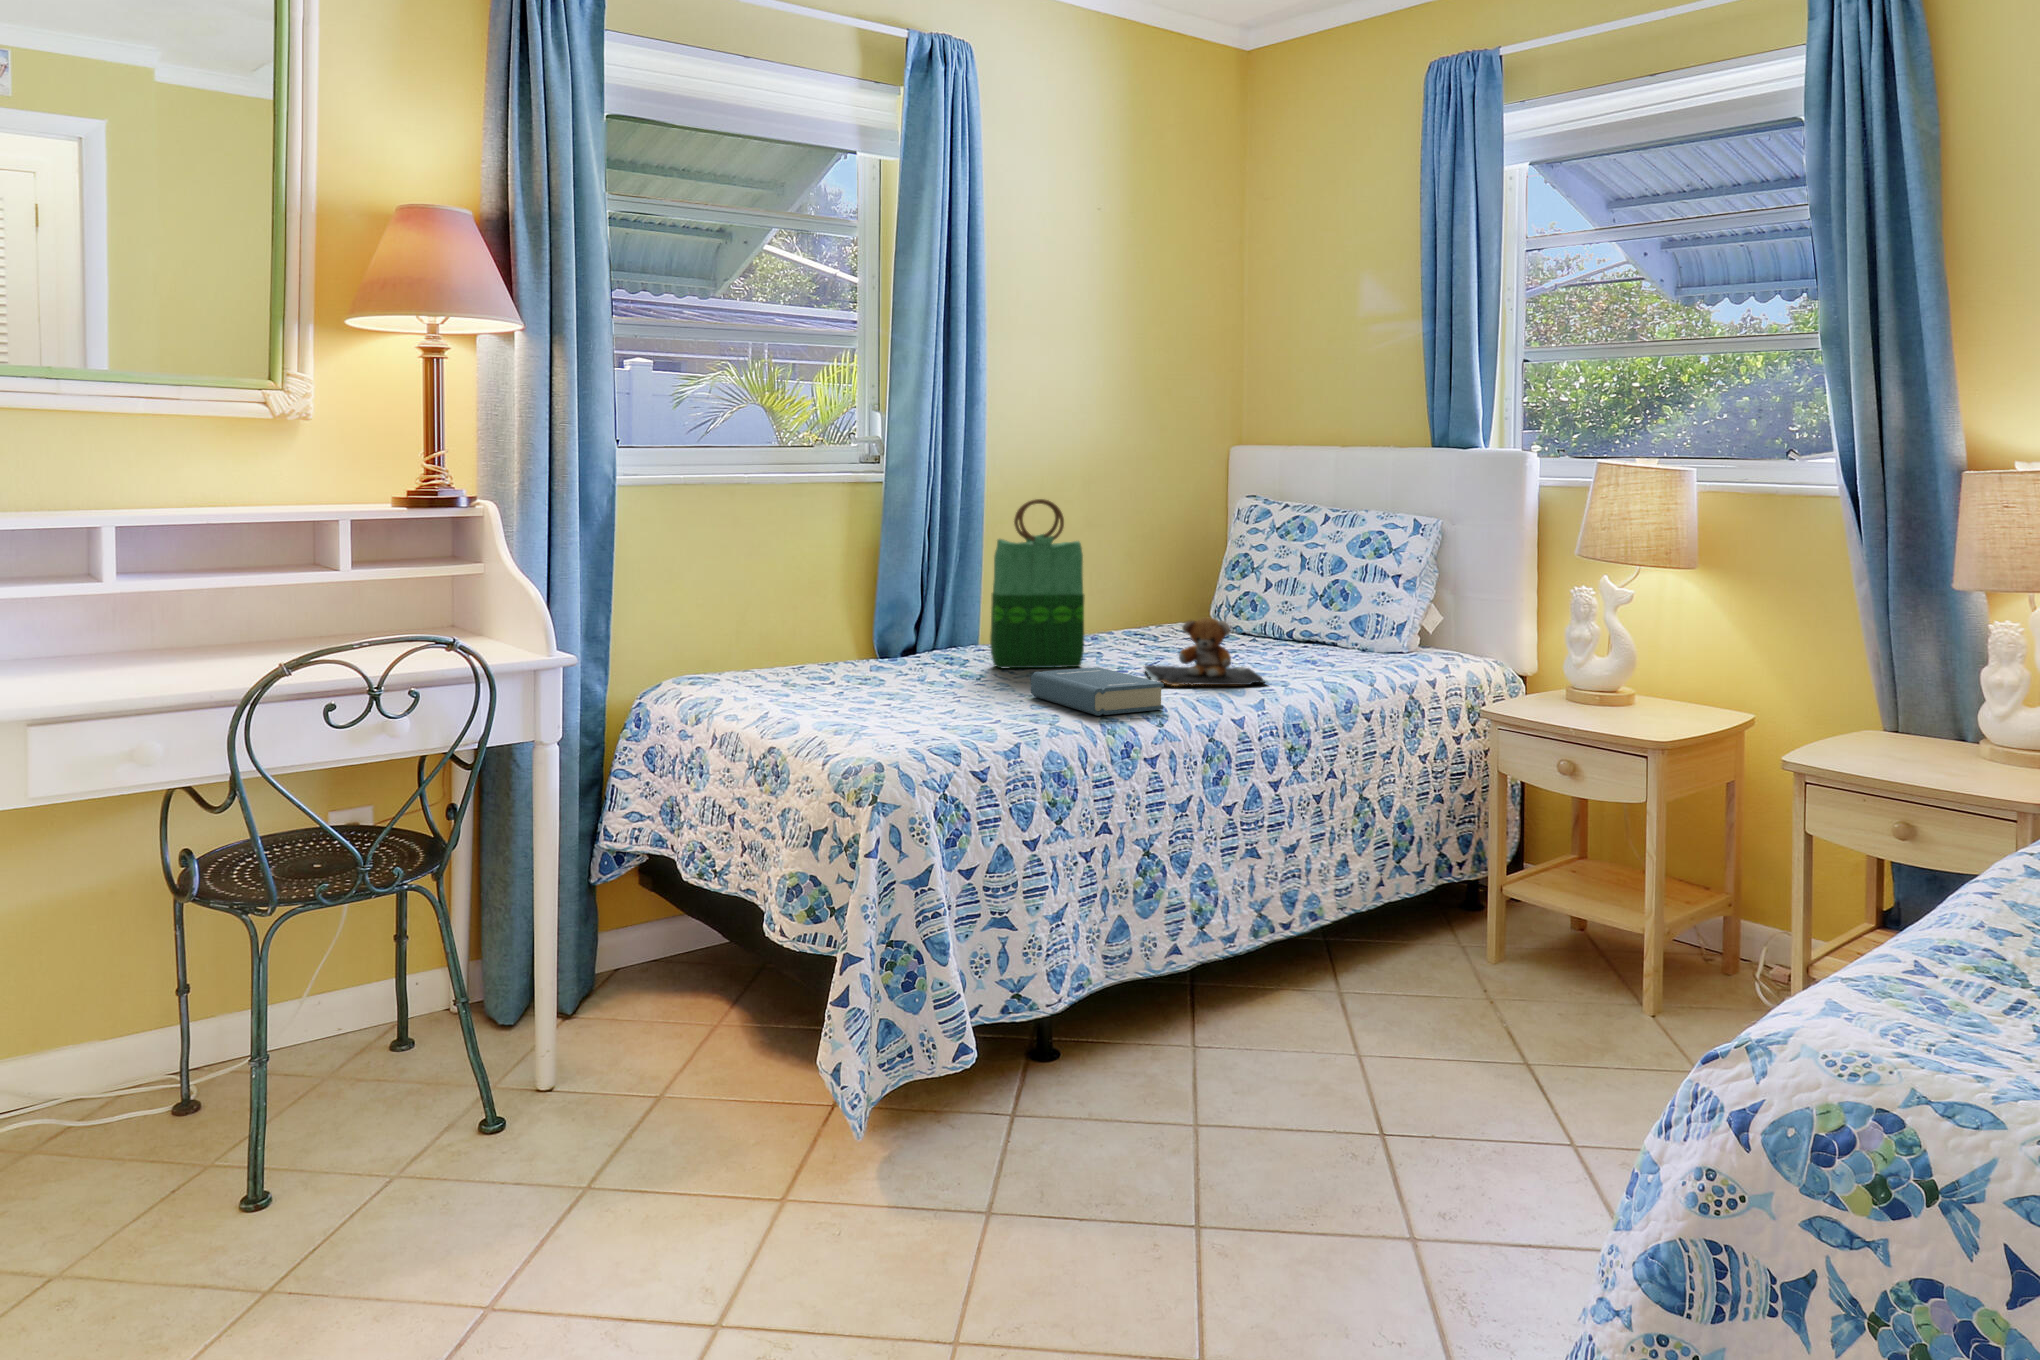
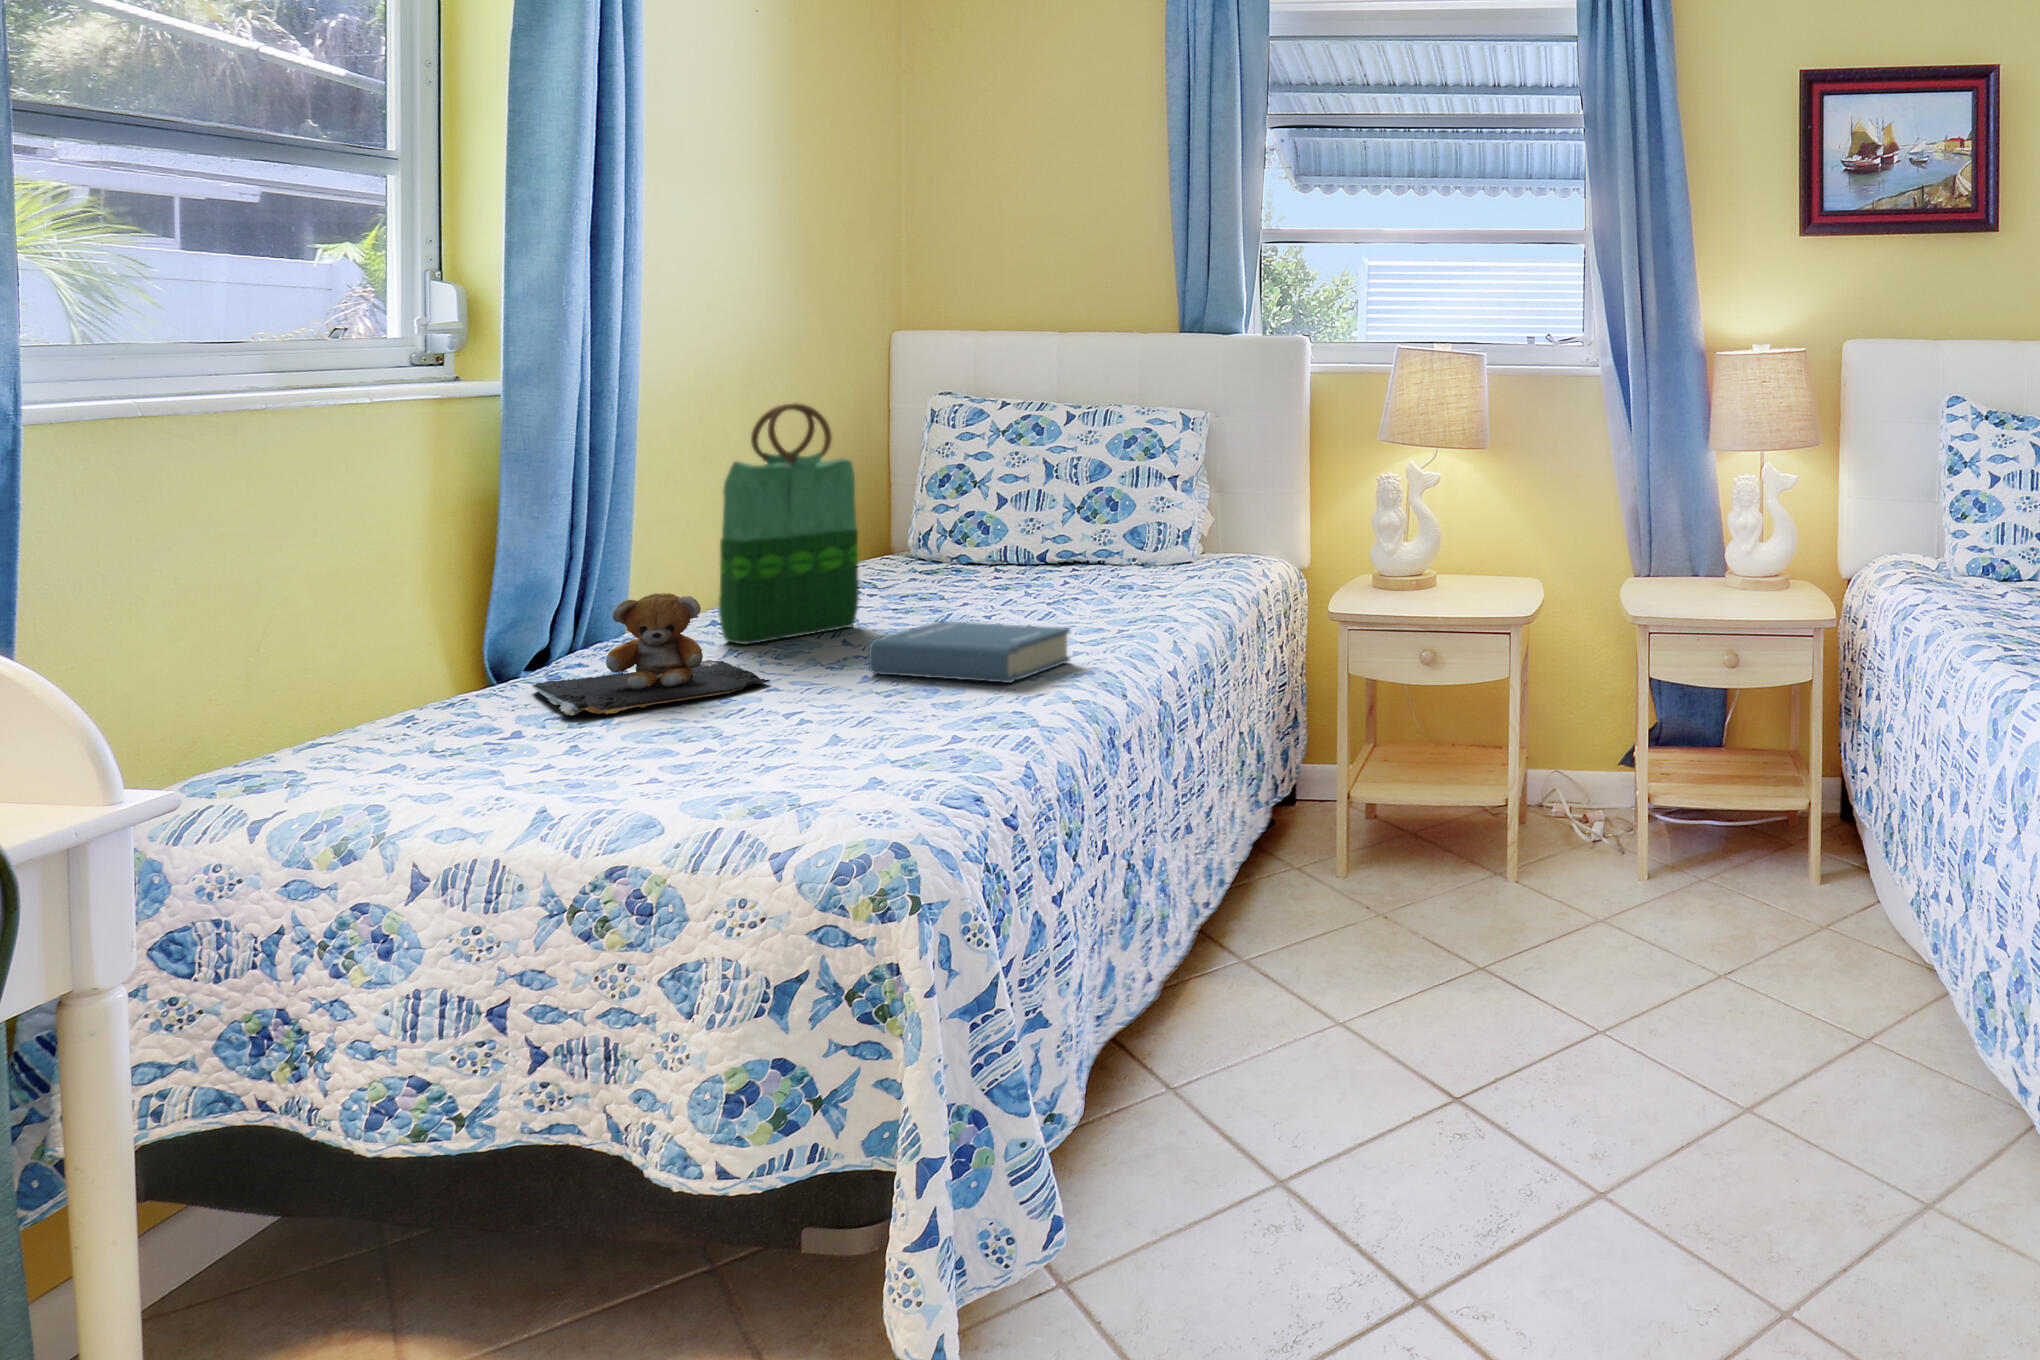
teddy bear: present [1144,617,1266,686] -> present [532,593,770,715]

